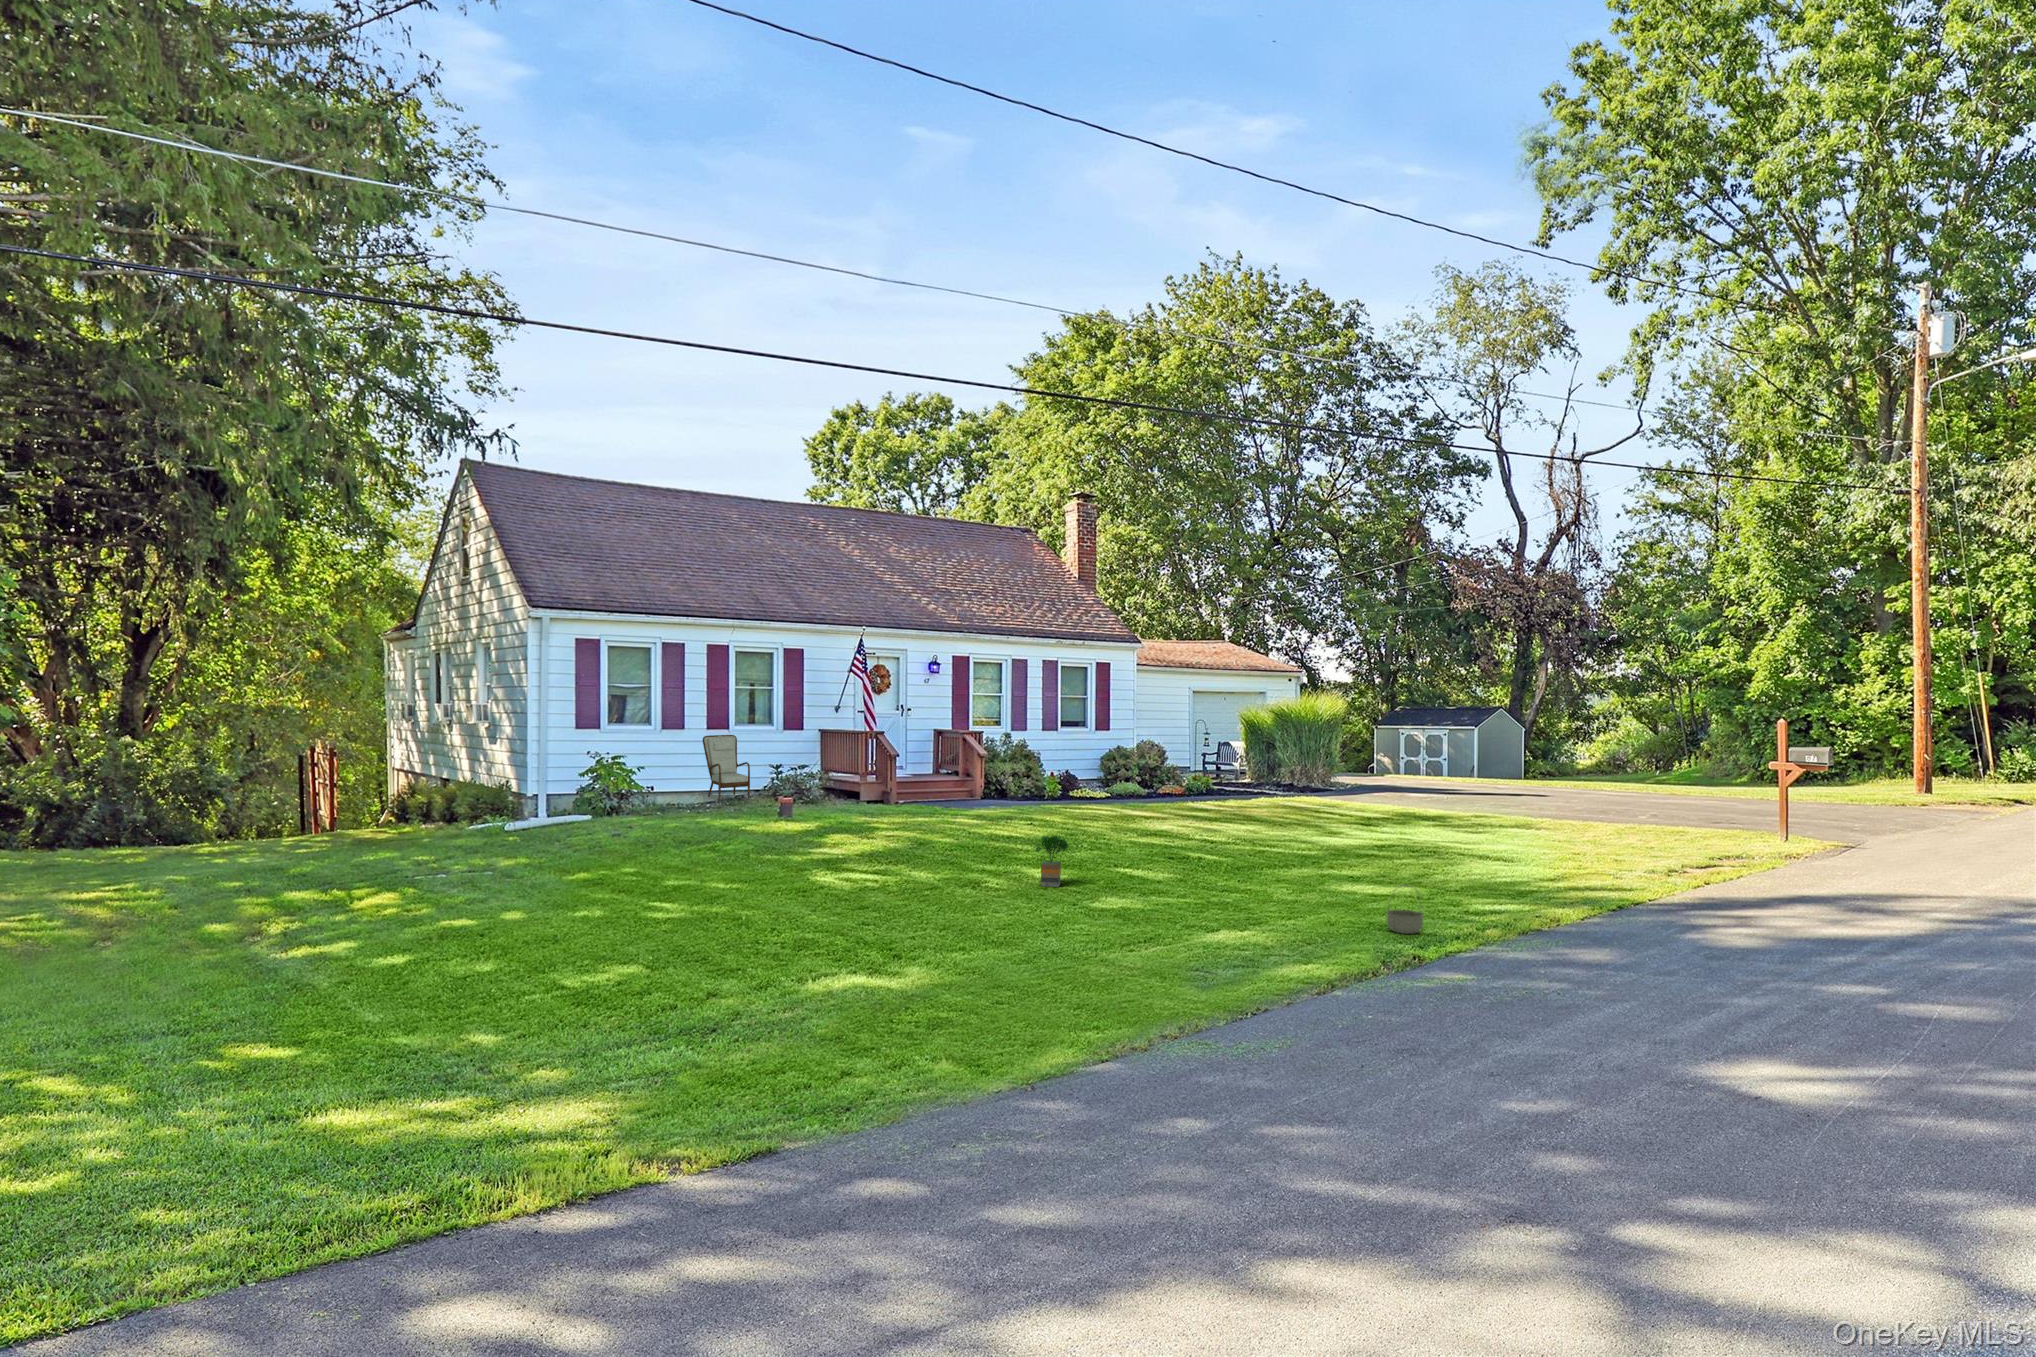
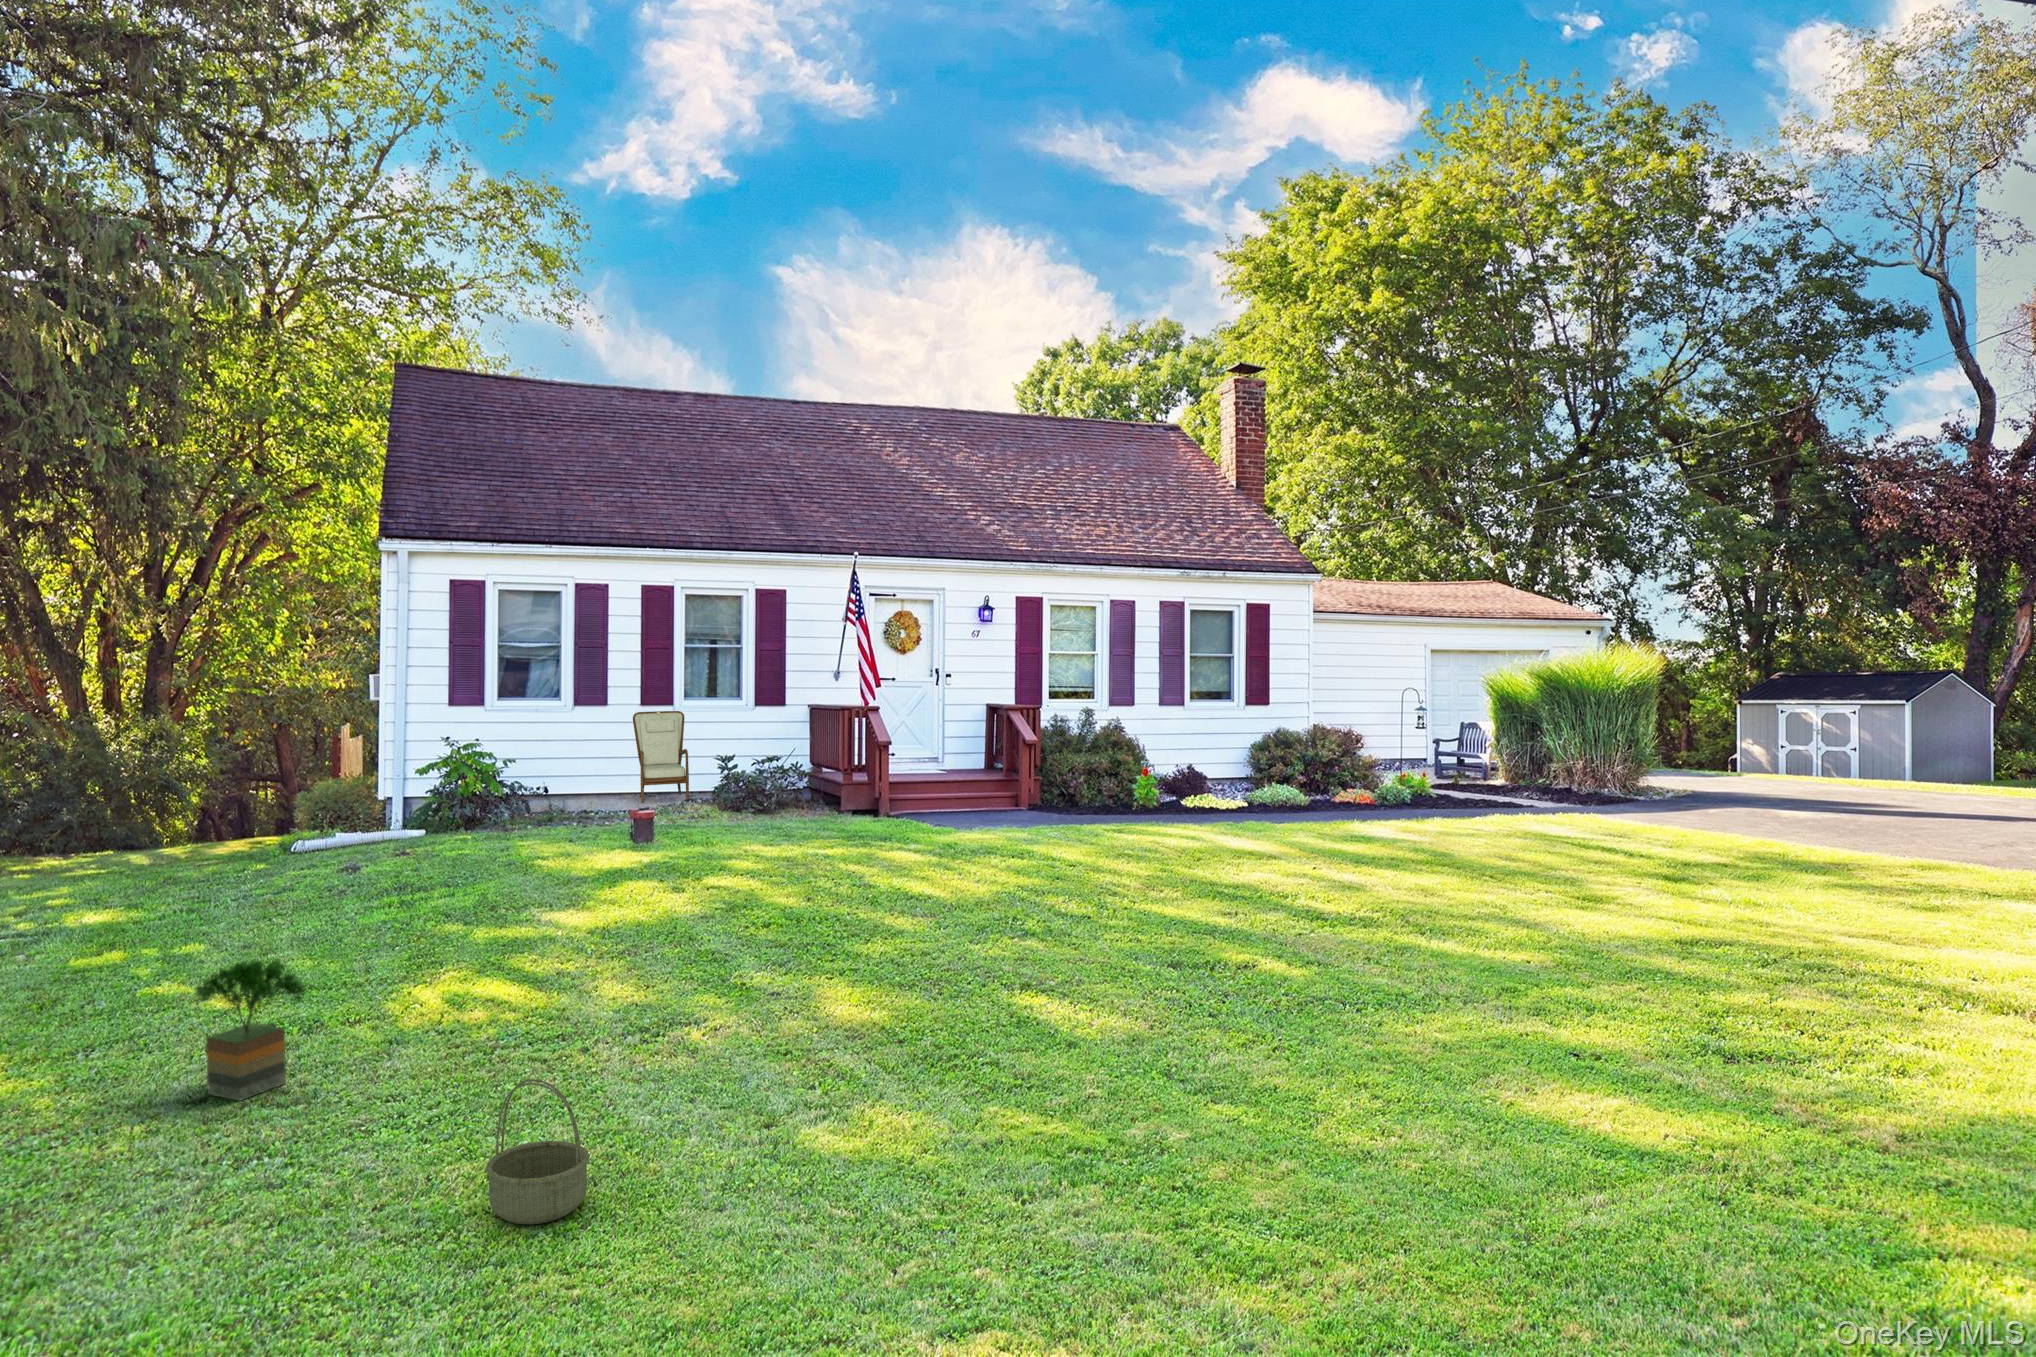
potted tree: present [1035,836,1069,887] -> present [193,960,307,1101]
basket: present [1387,885,1423,934] -> present [485,1079,590,1224]

